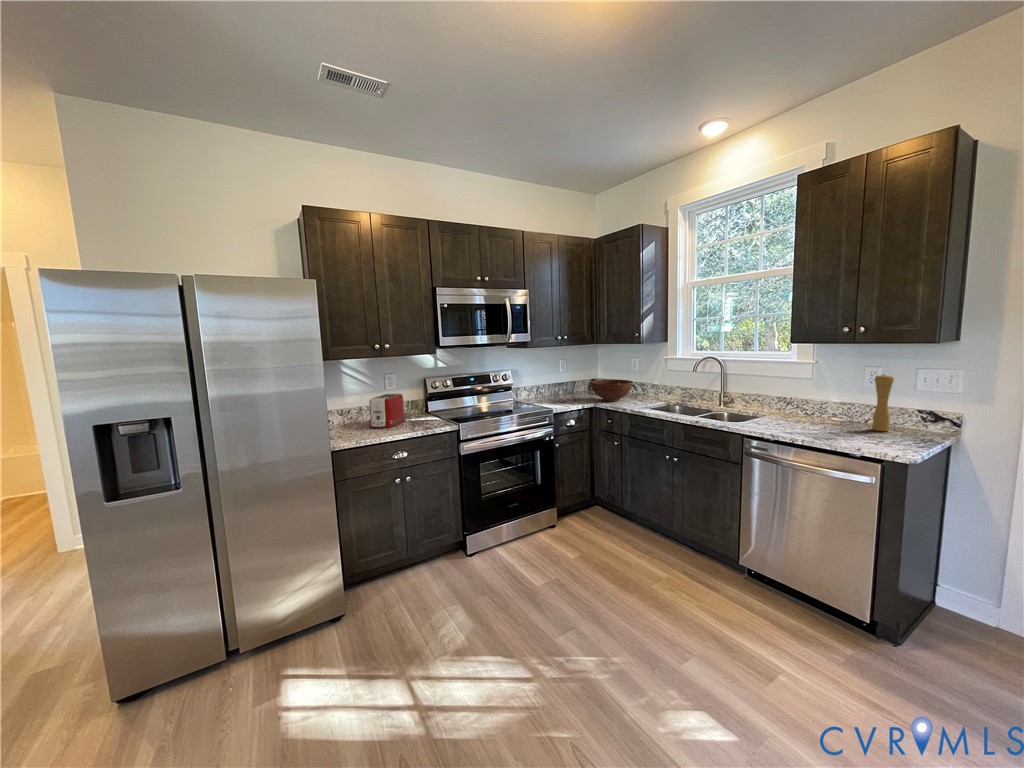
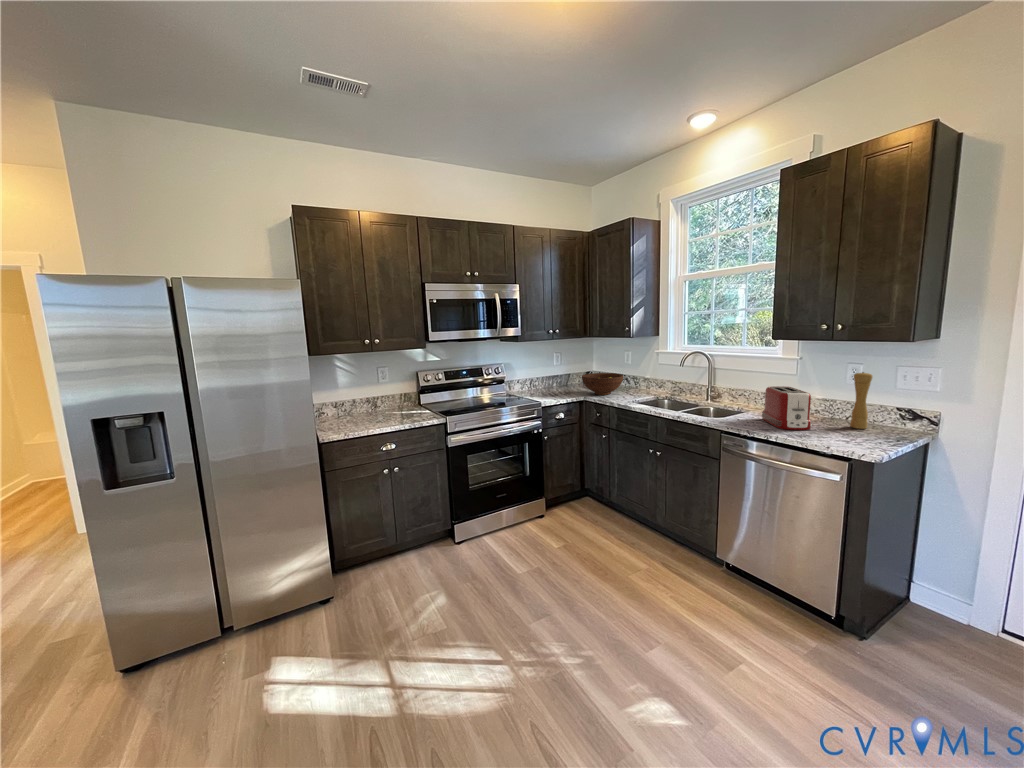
toaster: present [369,394,406,428] -> present [762,386,812,430]

